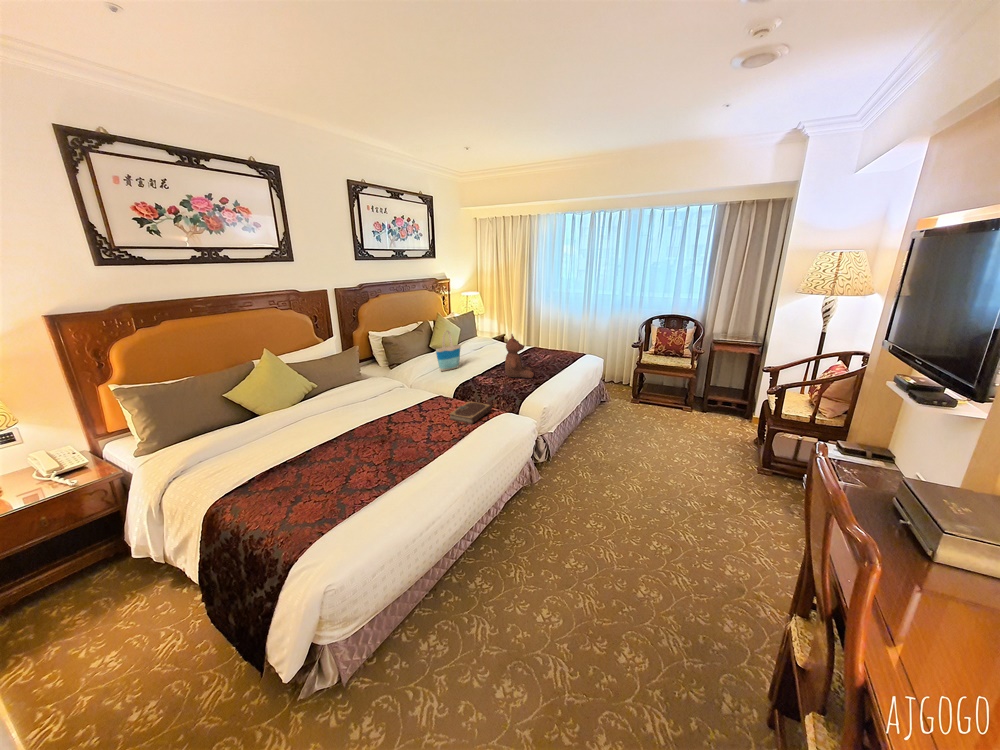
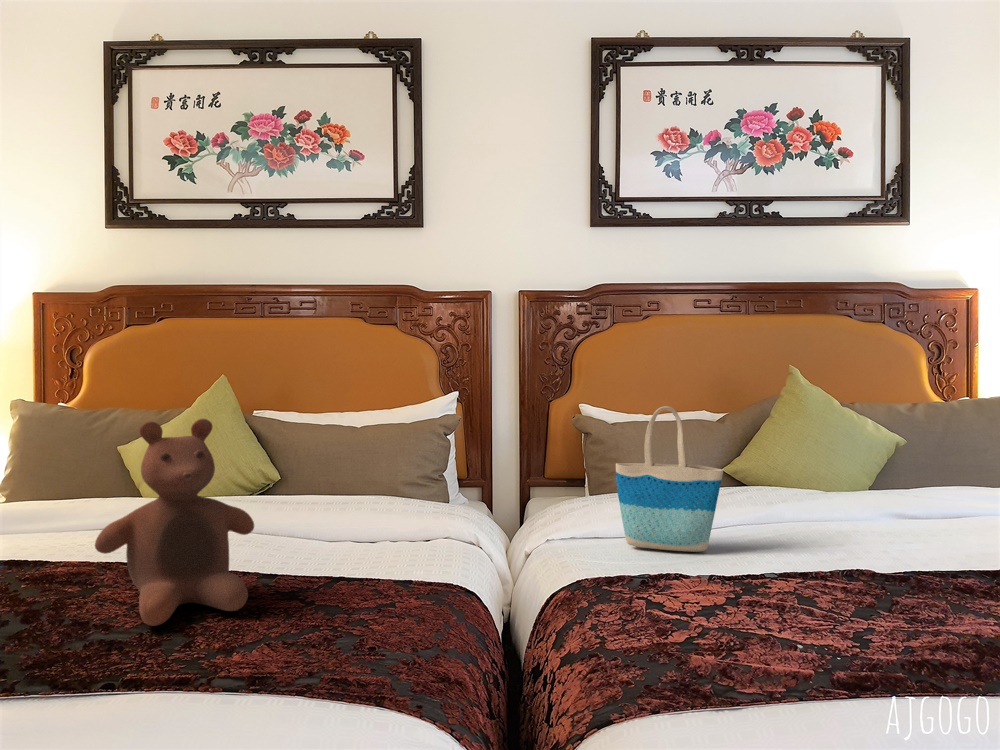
stuffed bear: present [505,334,534,378] -> present [95,419,254,626]
notebook: present [449,401,492,424] -> none [142,641,349,719]

